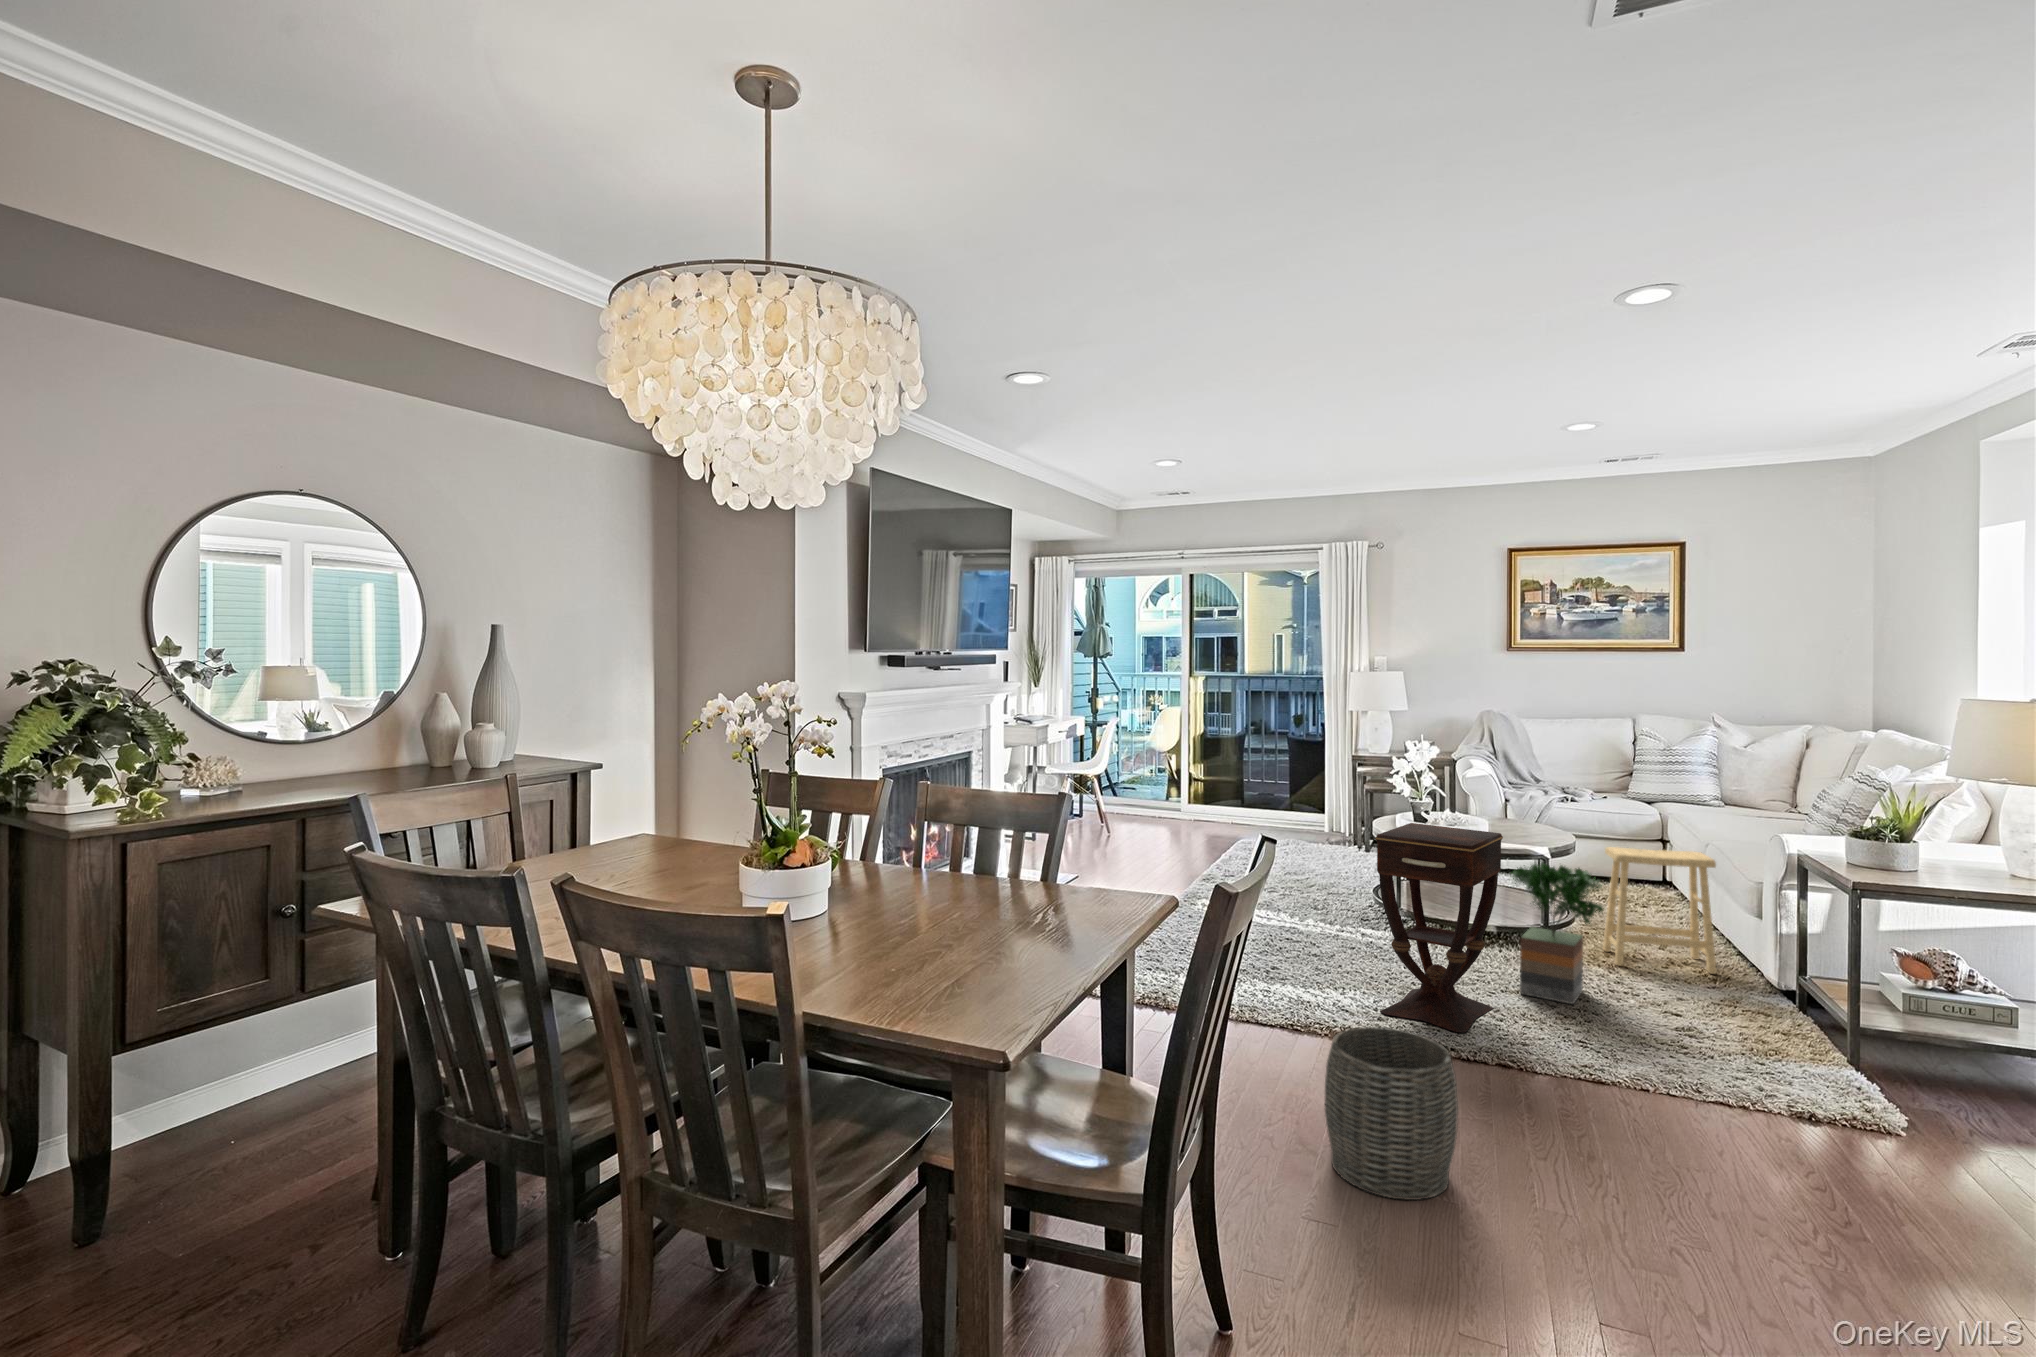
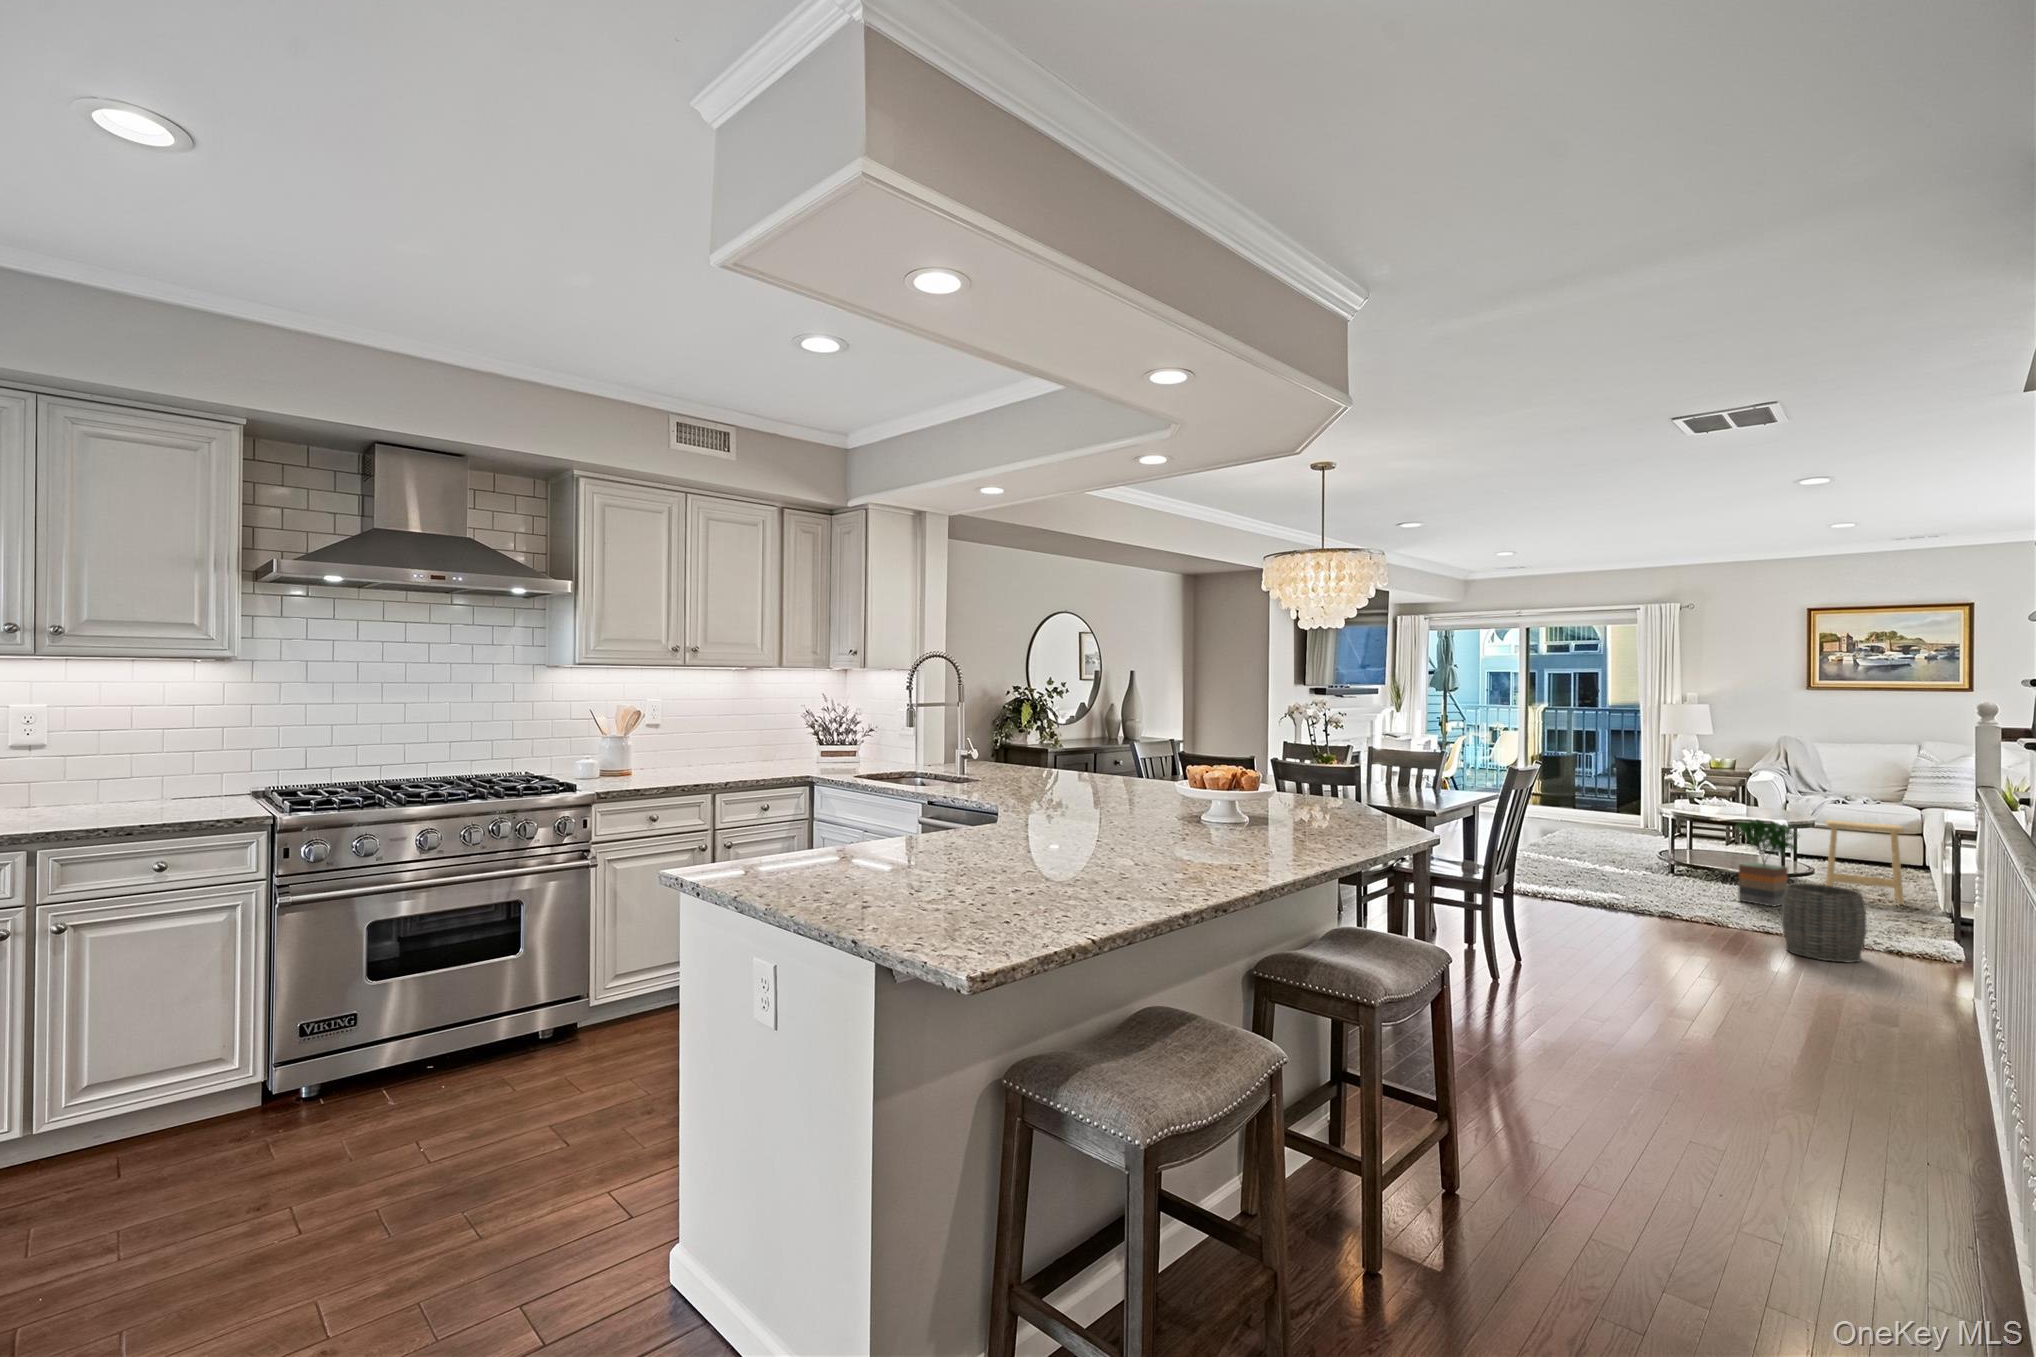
side table: present [1376,823,1503,1033] -> none [1630,790,1720,909]
woven basket: present [1325,1027,1458,1200] -> present [1782,884,1866,963]

